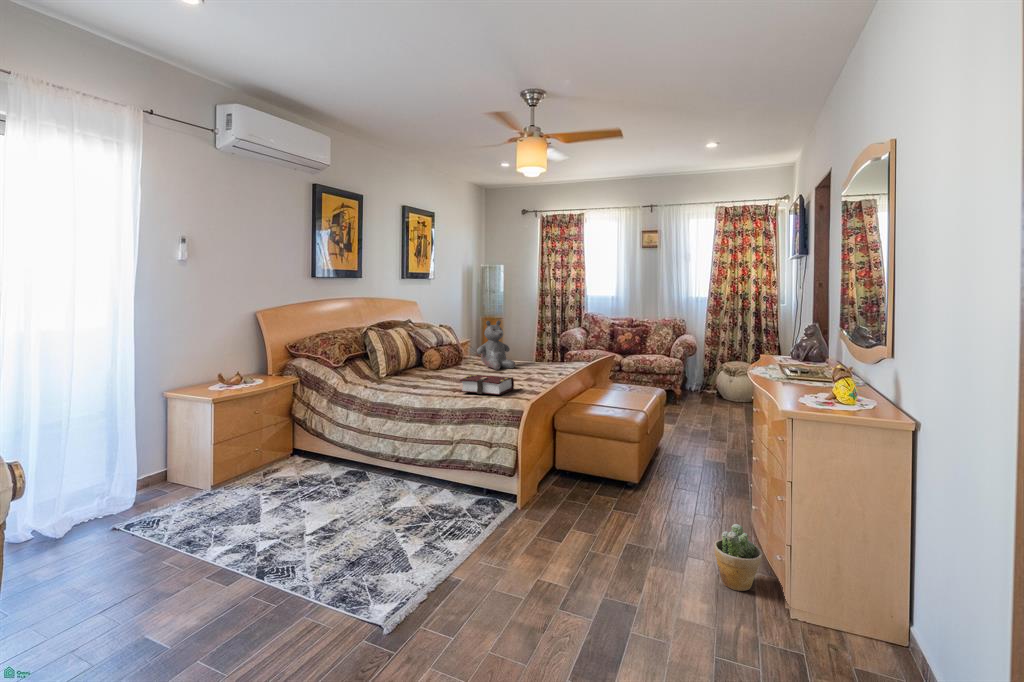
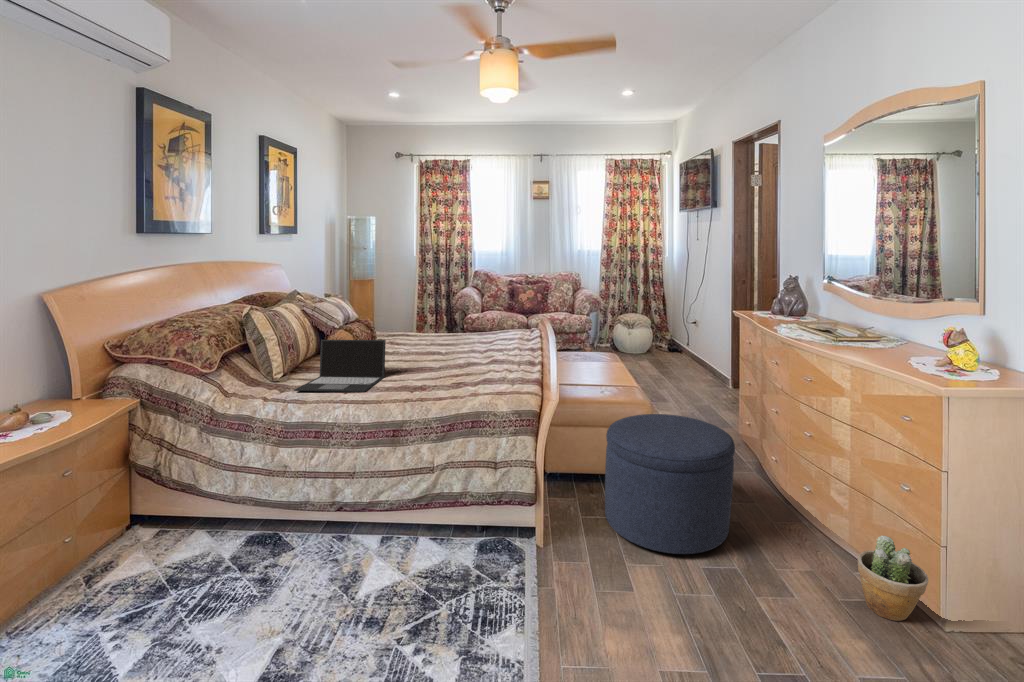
teddy bear: present [477,320,515,370] -> none [399,285,449,350]
laptop: none [387,354,451,389] -> present [294,340,386,392]
book: present [460,375,514,395] -> none [426,363,493,393]
ottoman: none [572,427,669,529] -> present [605,414,735,554]

